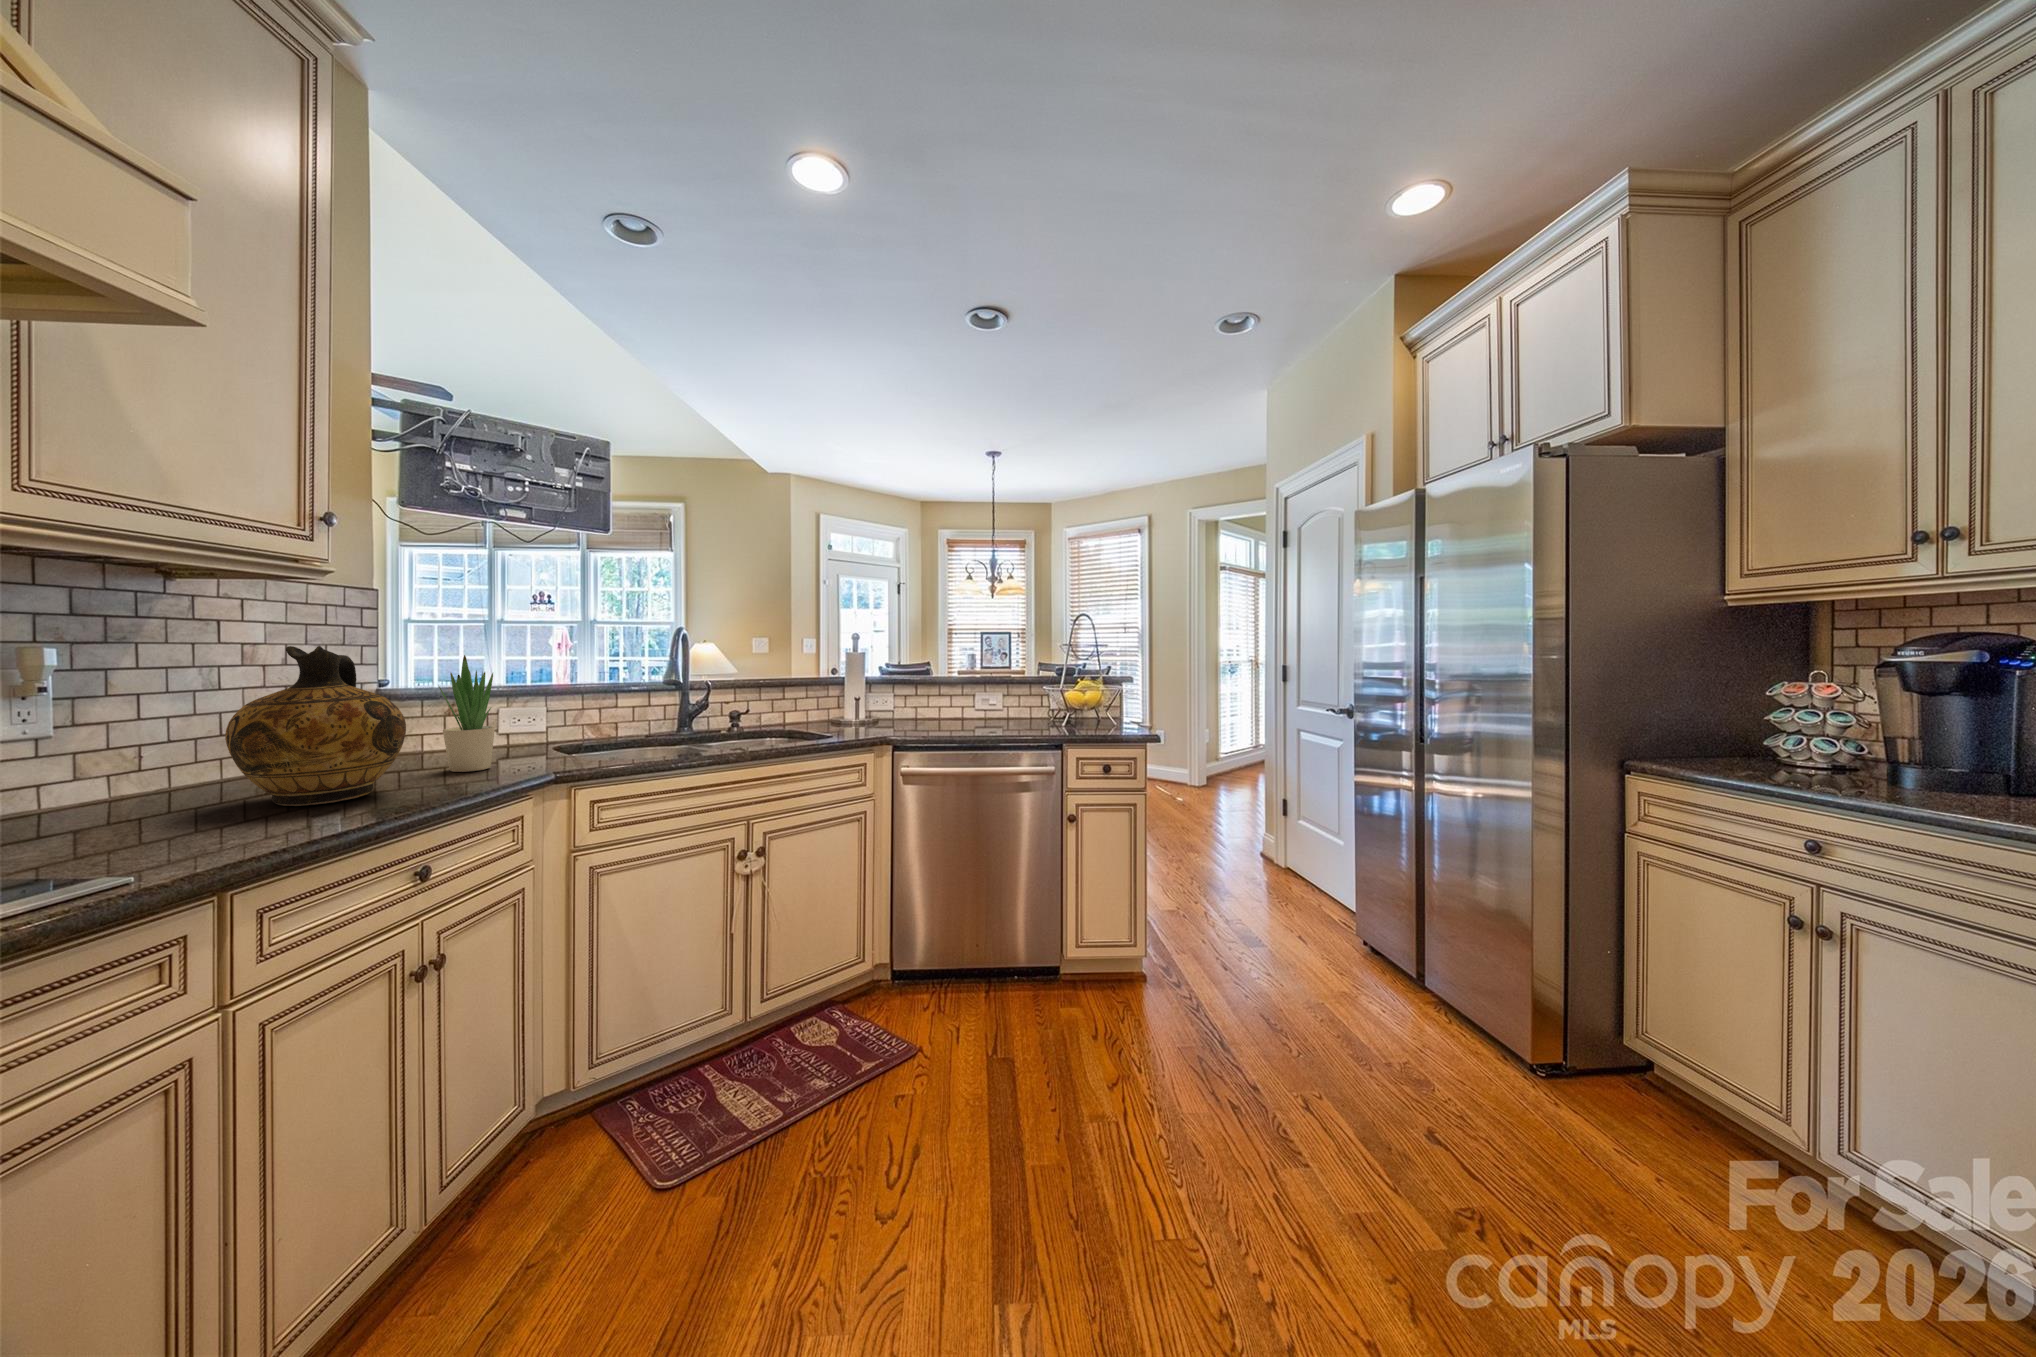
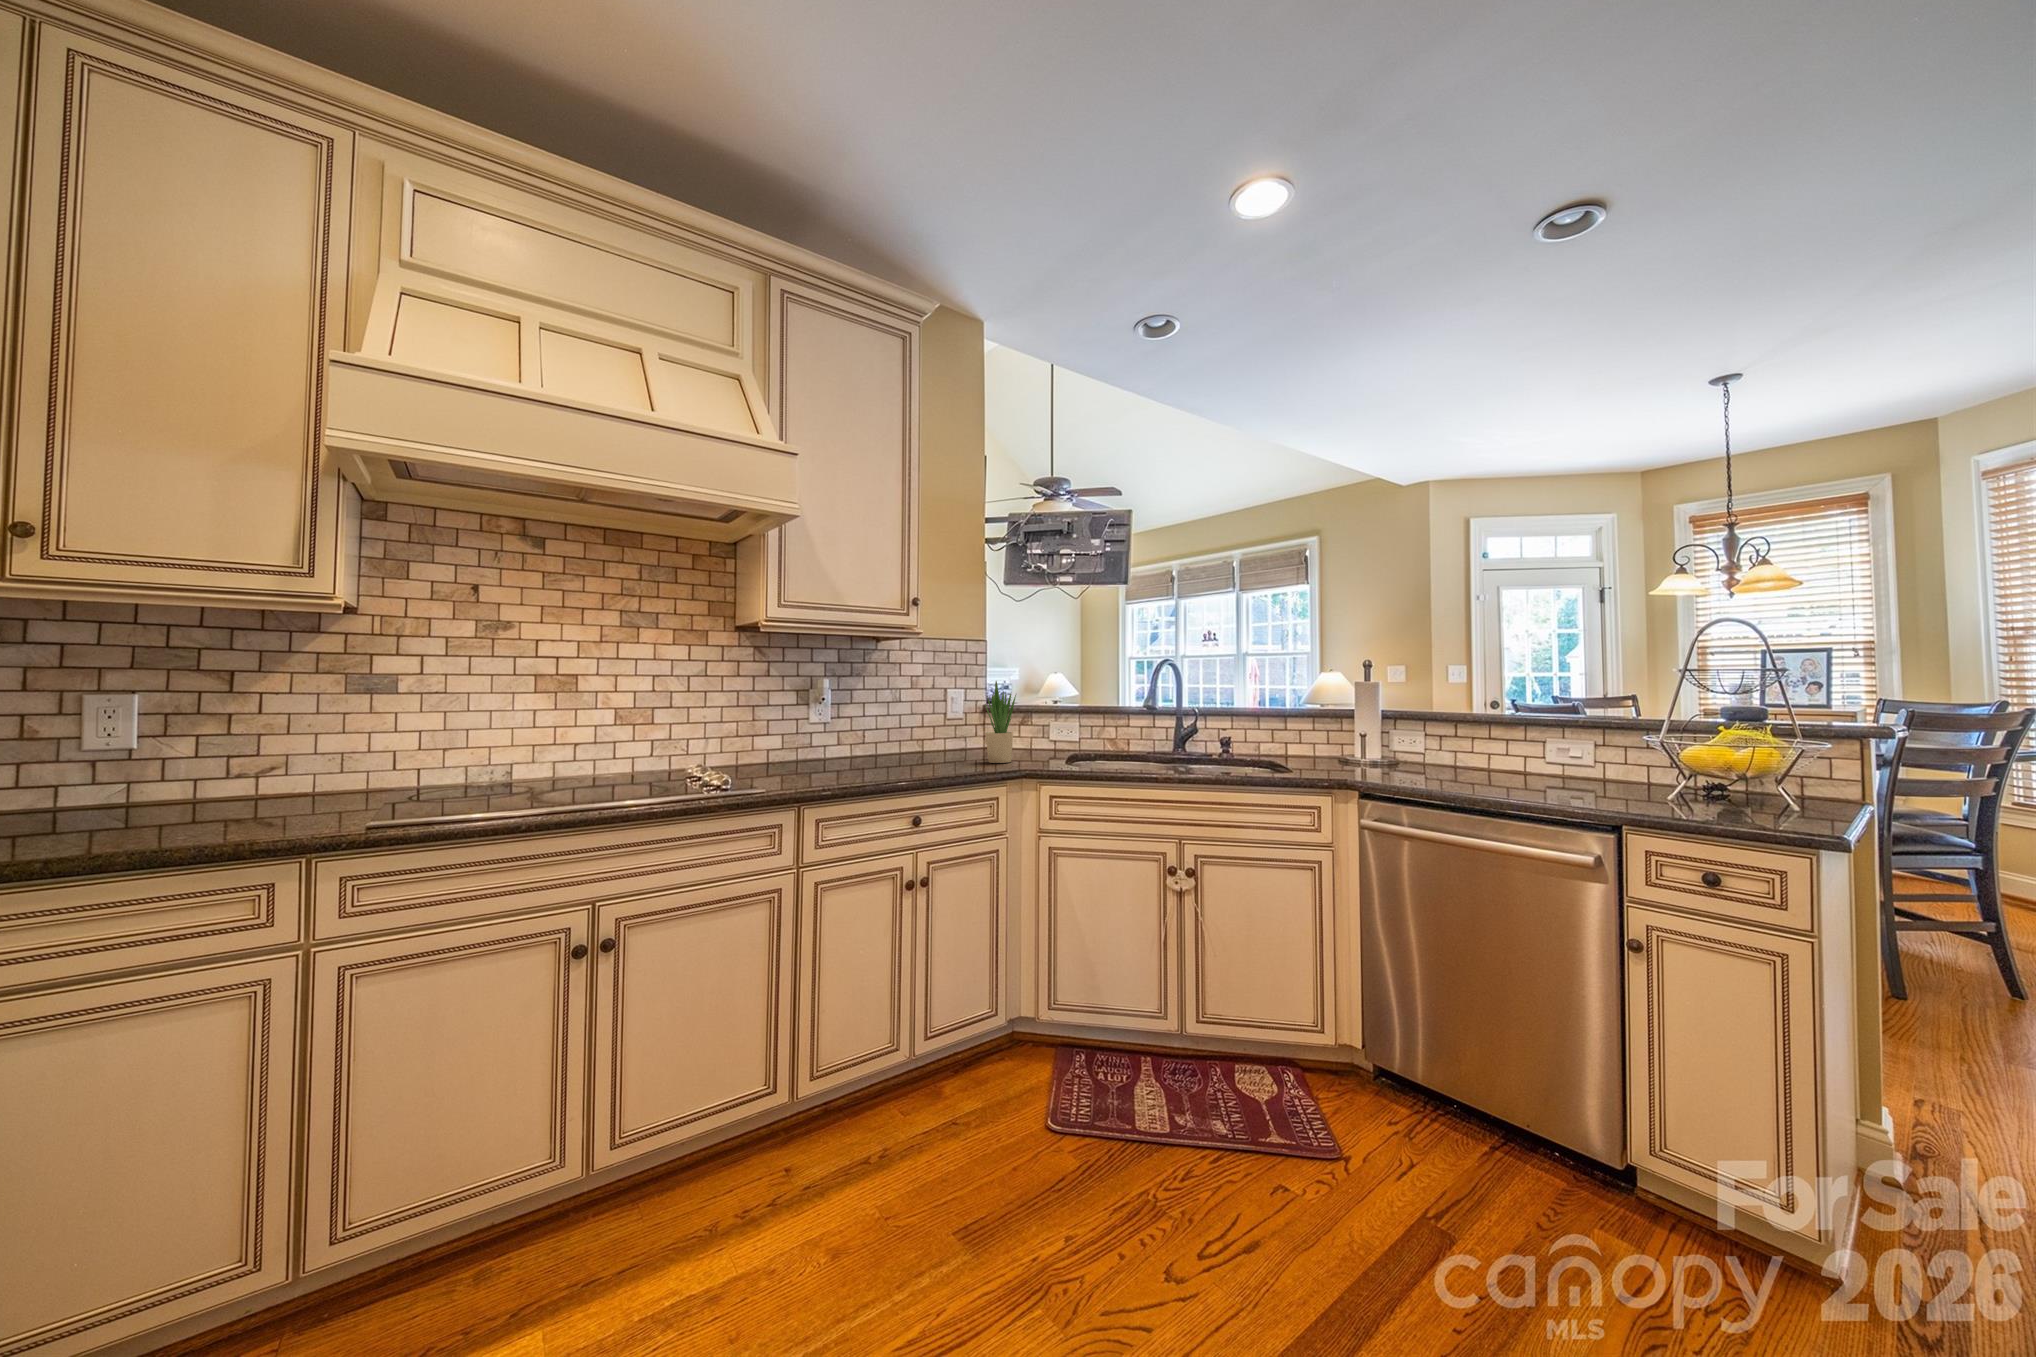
ceramic jug: present [225,646,406,806] -> none [870,675,947,771]

